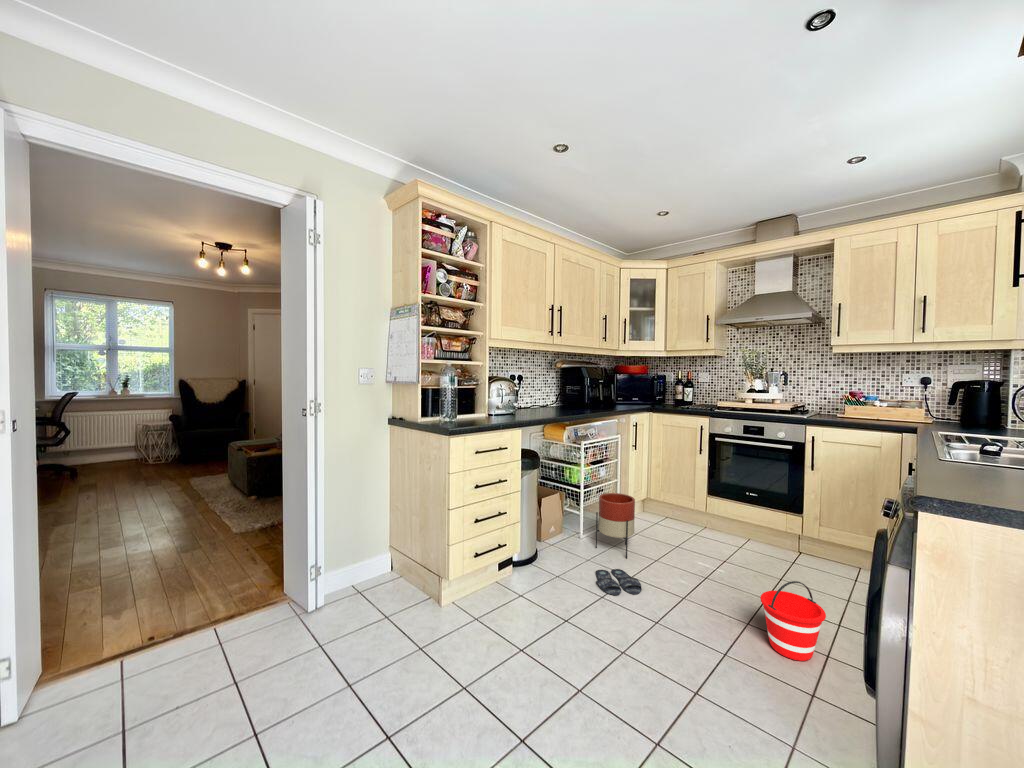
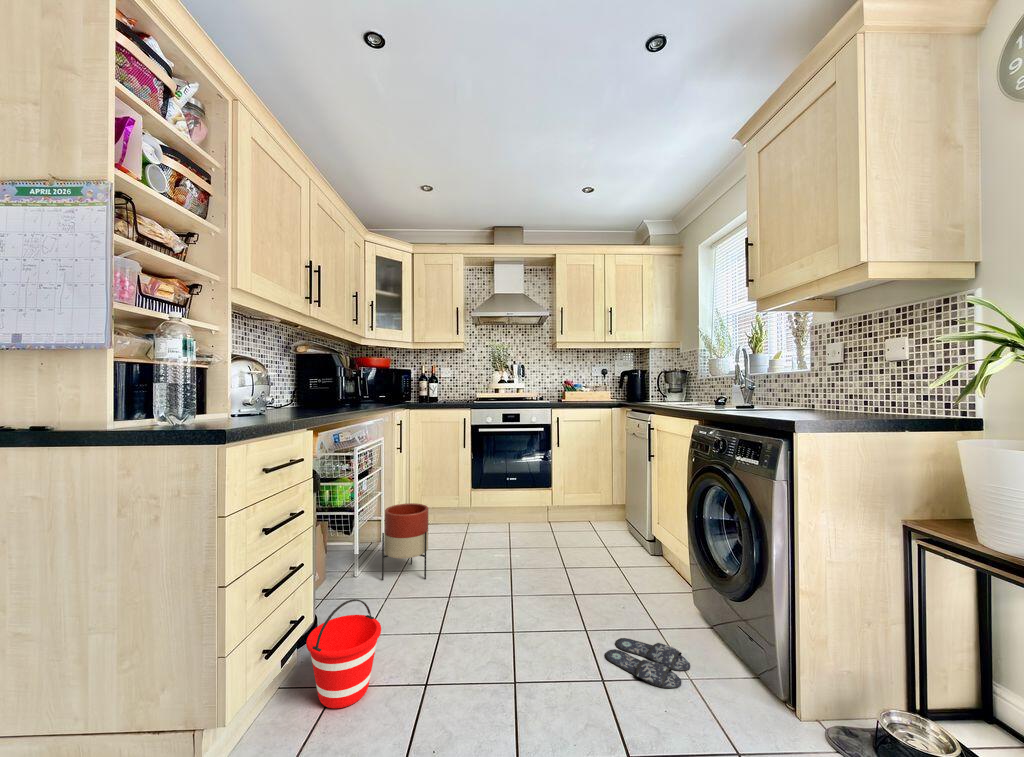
slippers: present [596,569,642,595] -> present [605,638,690,688]
bucket: present [760,581,826,661] -> present [306,599,381,708]

